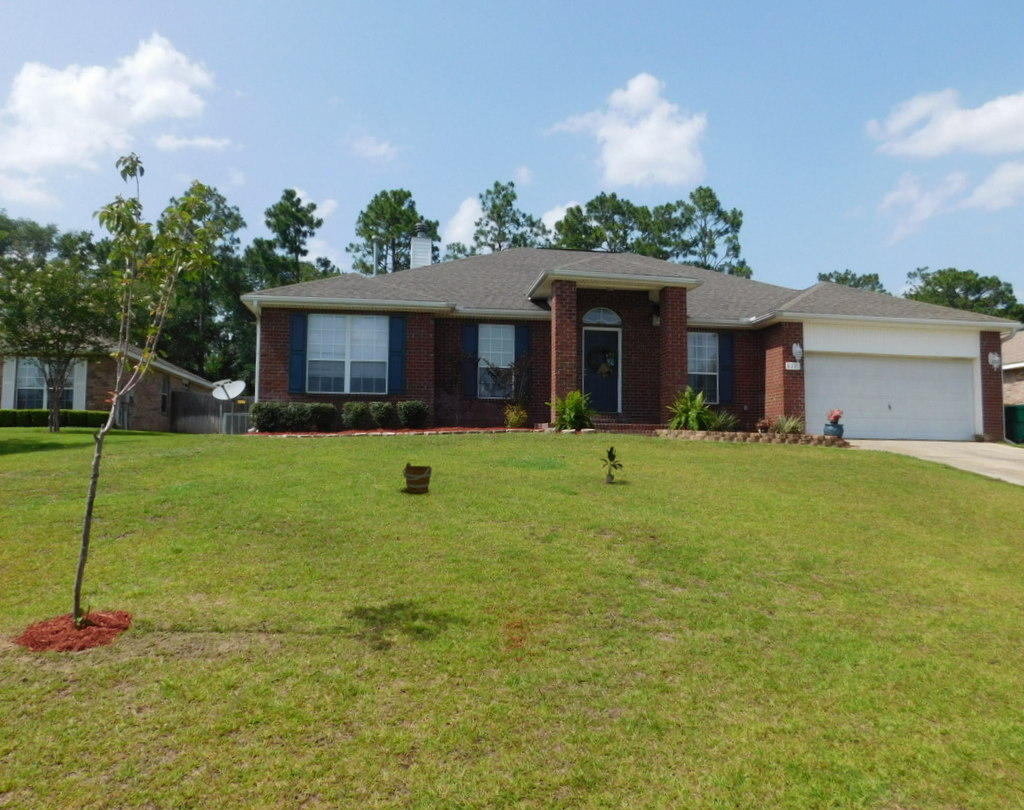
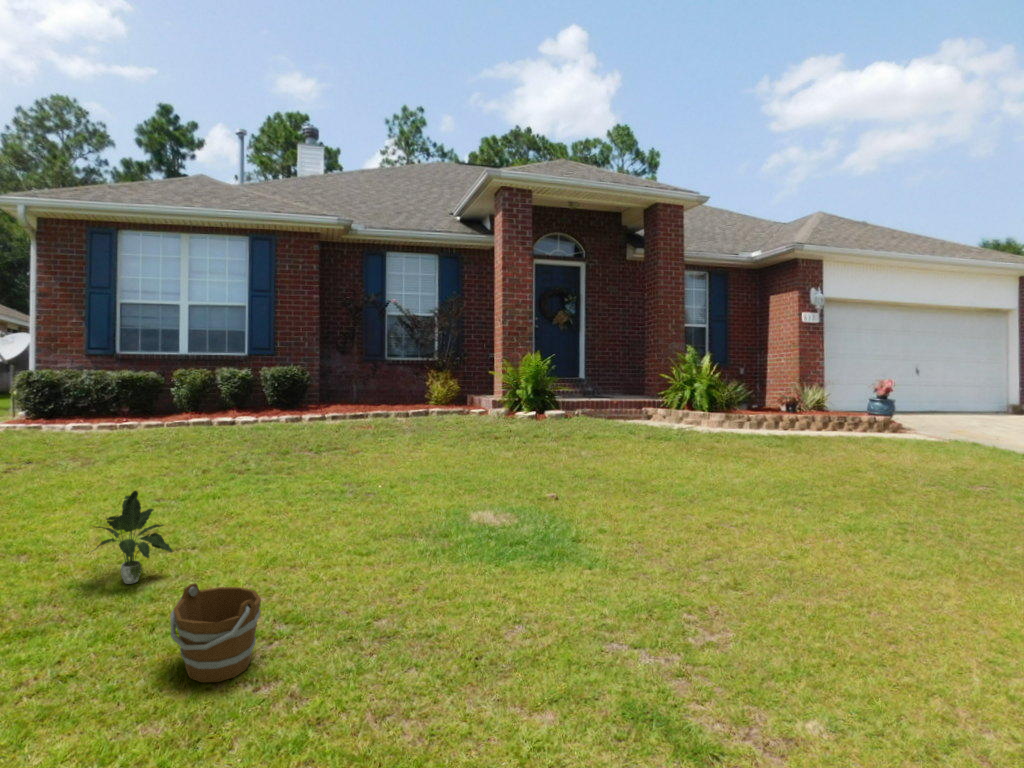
potted plant: present [600,446,623,483] -> present [91,491,172,584]

